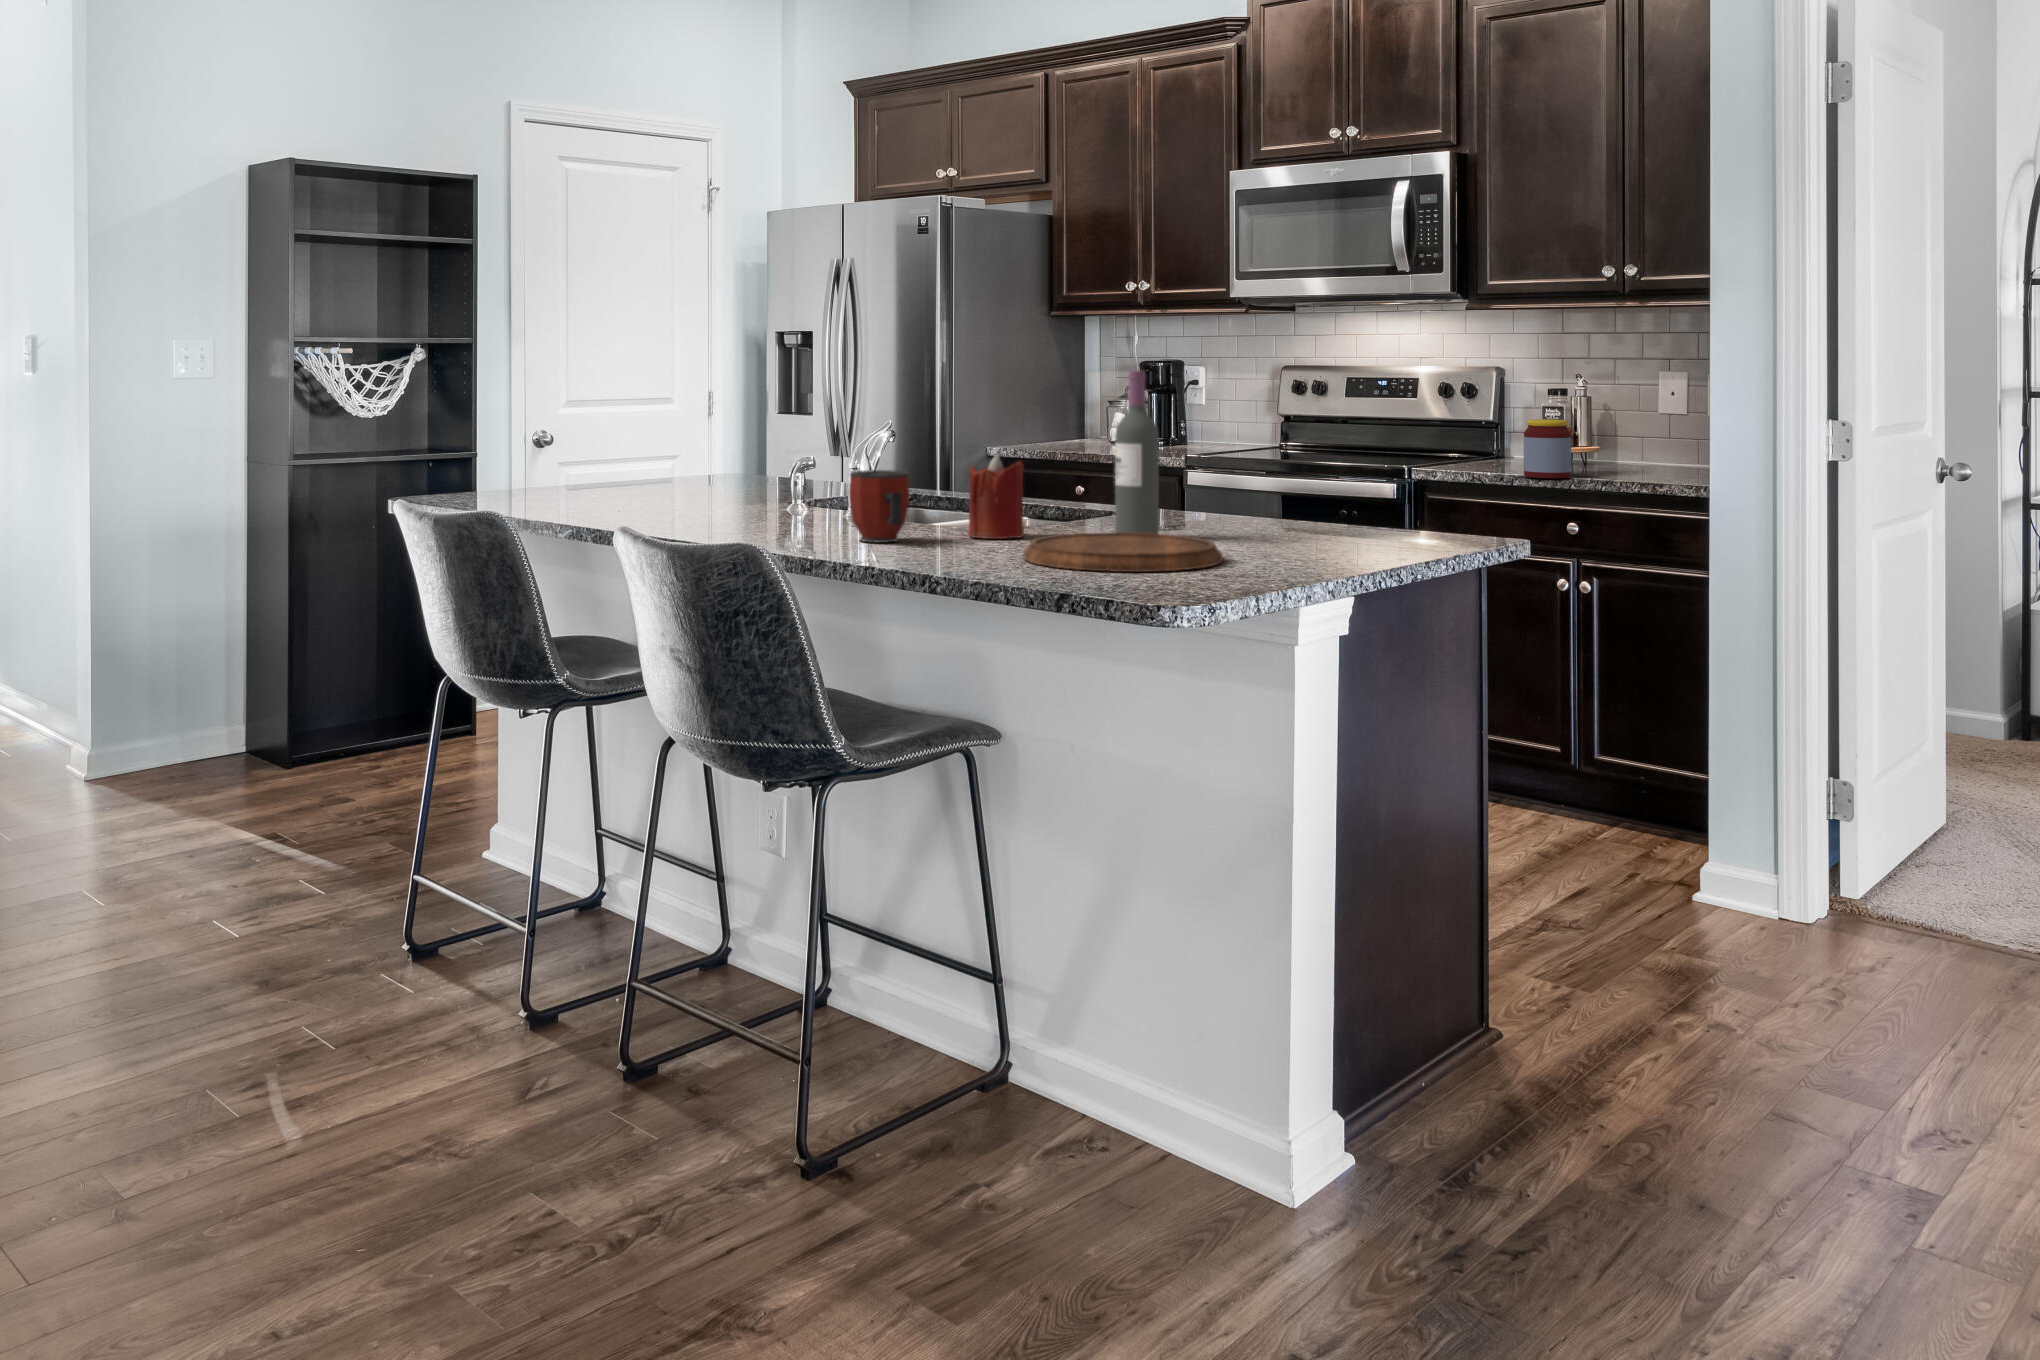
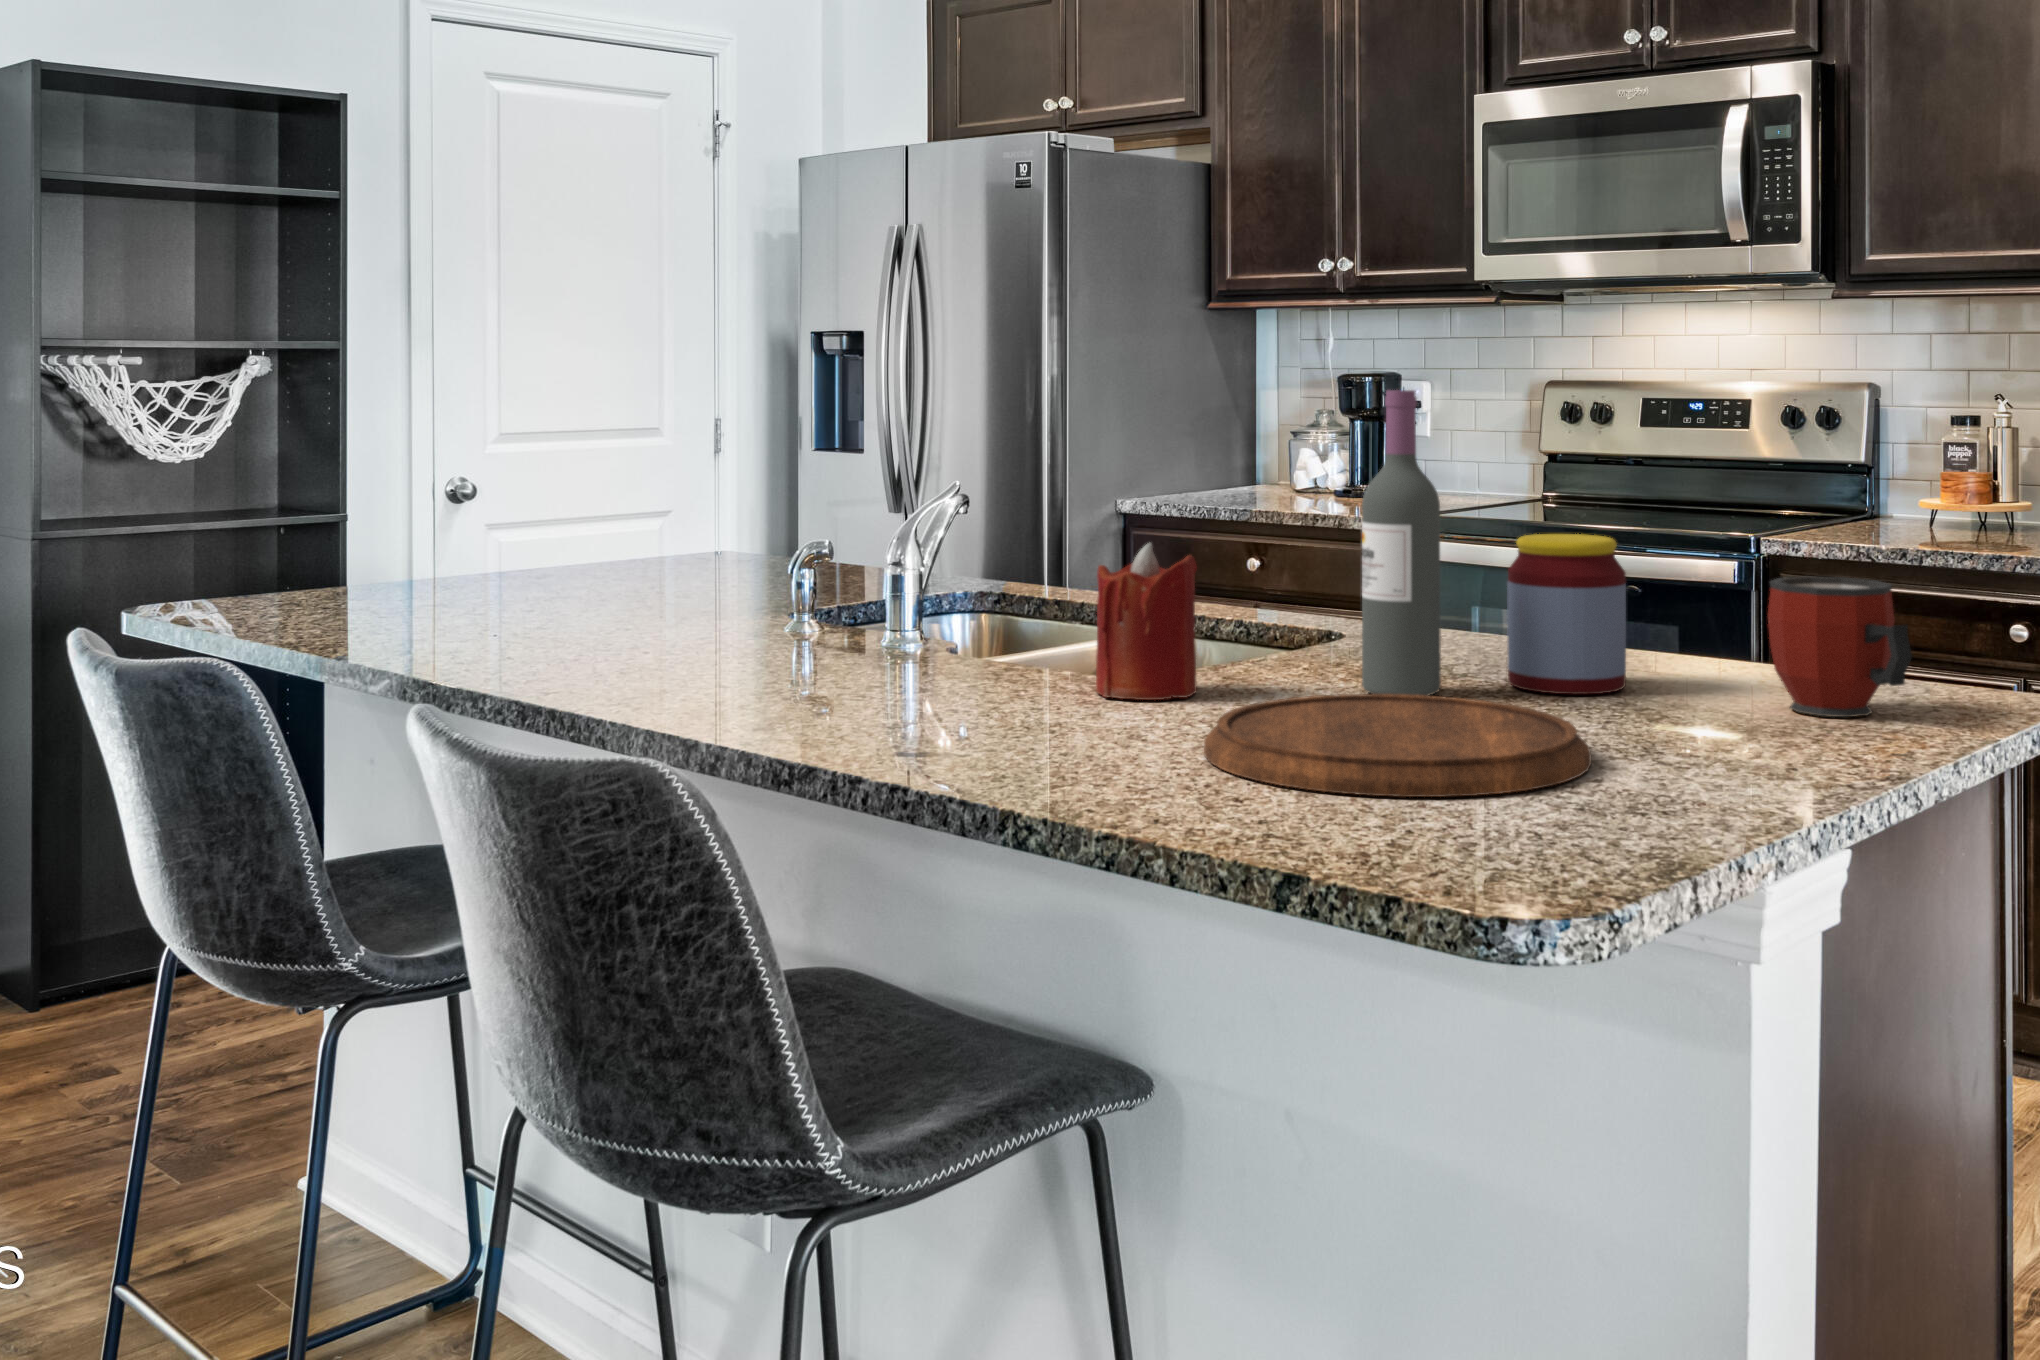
jar: present [1524,419,1571,479] -> present [1507,534,1626,694]
mug: present [849,470,909,543] -> present [1768,576,1912,717]

